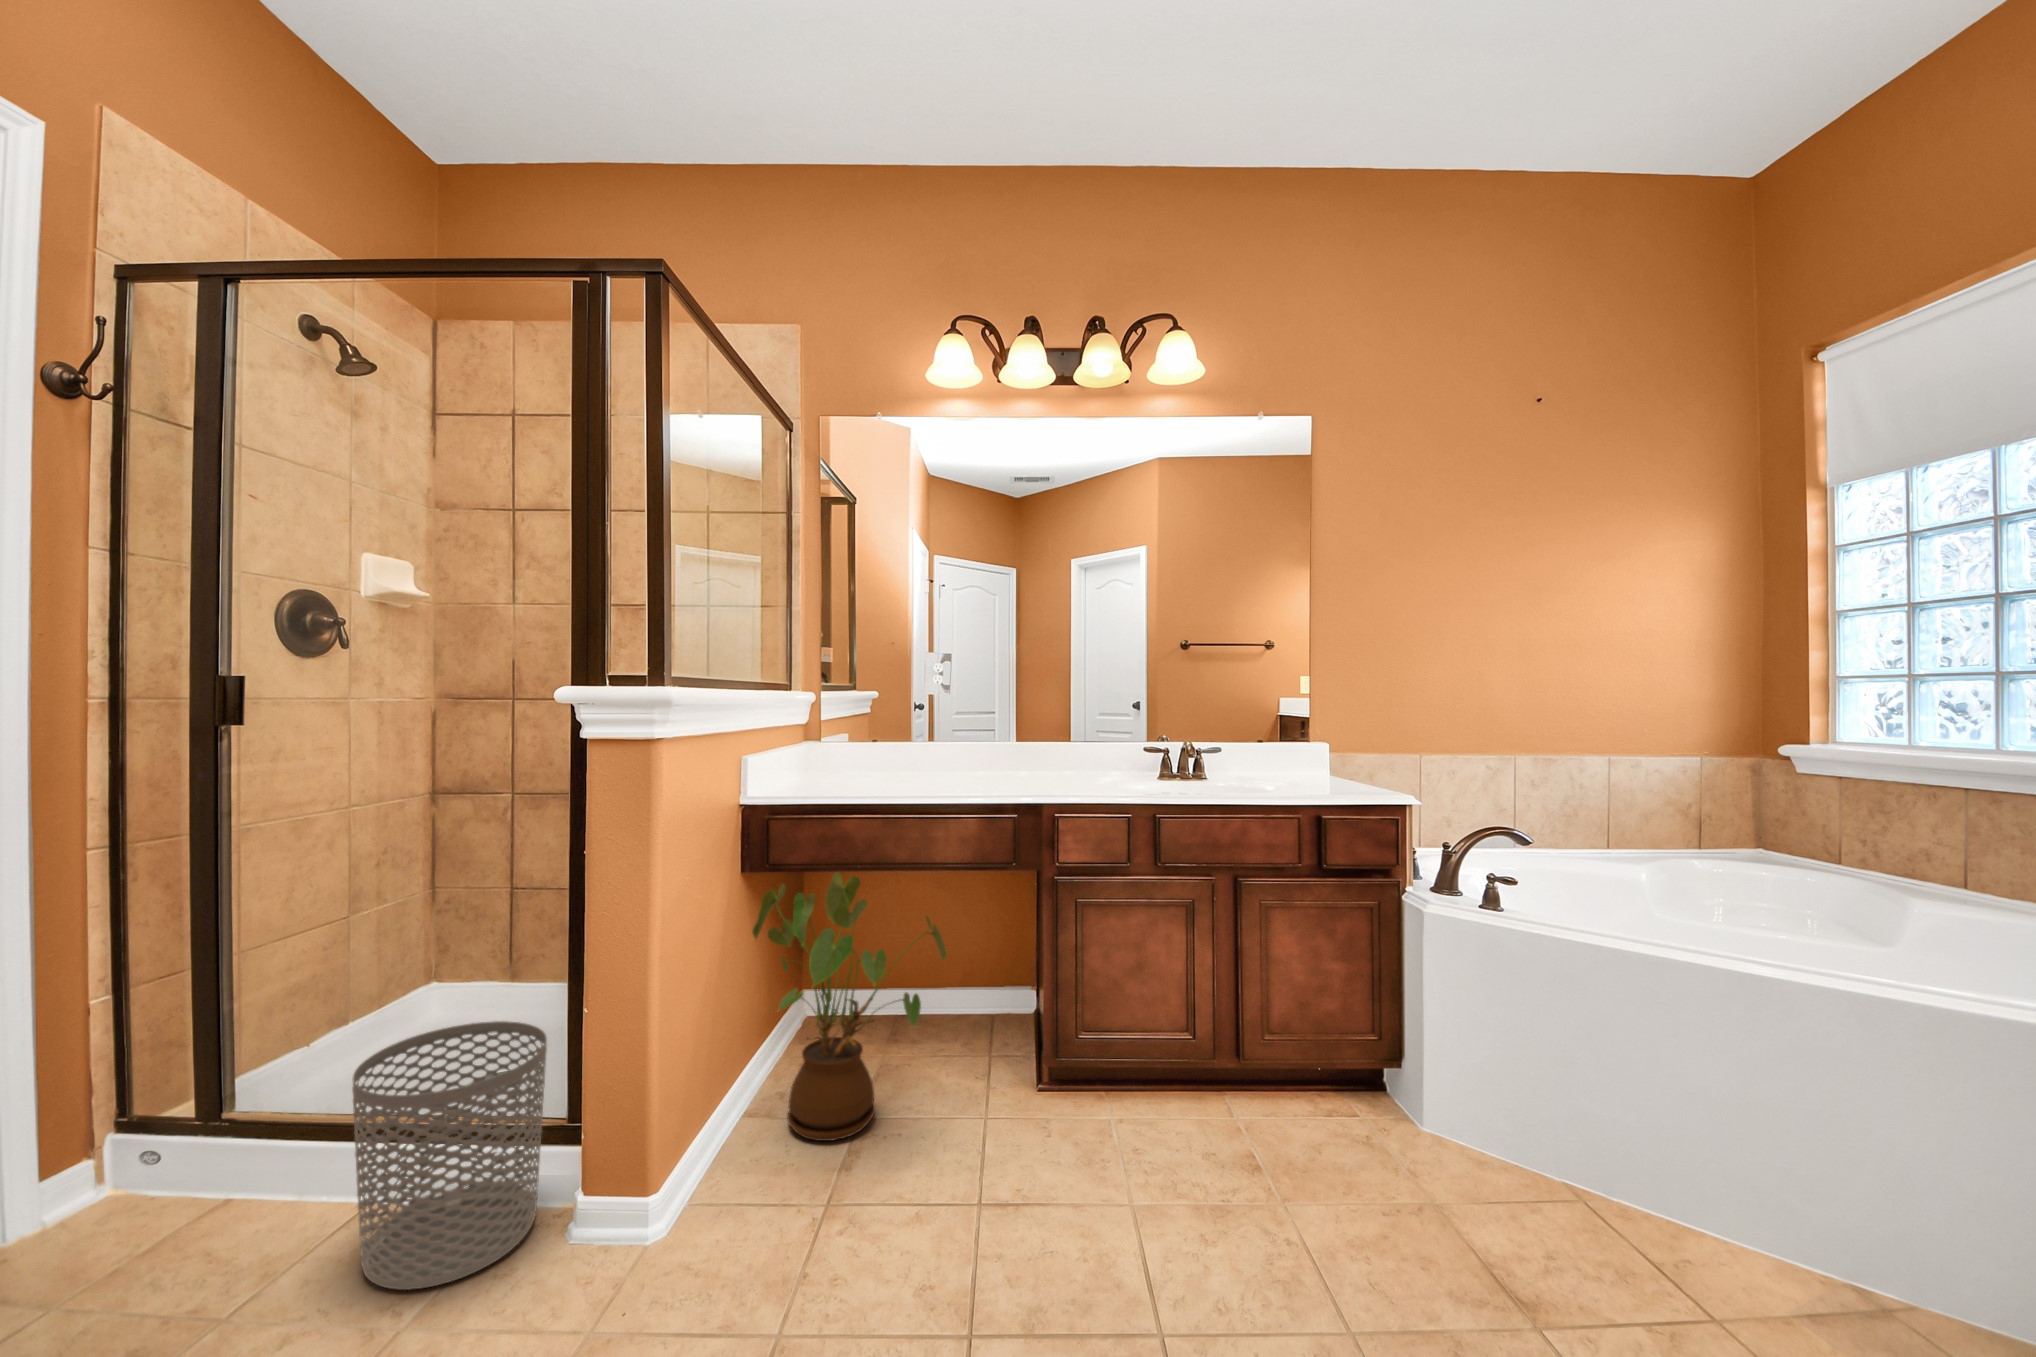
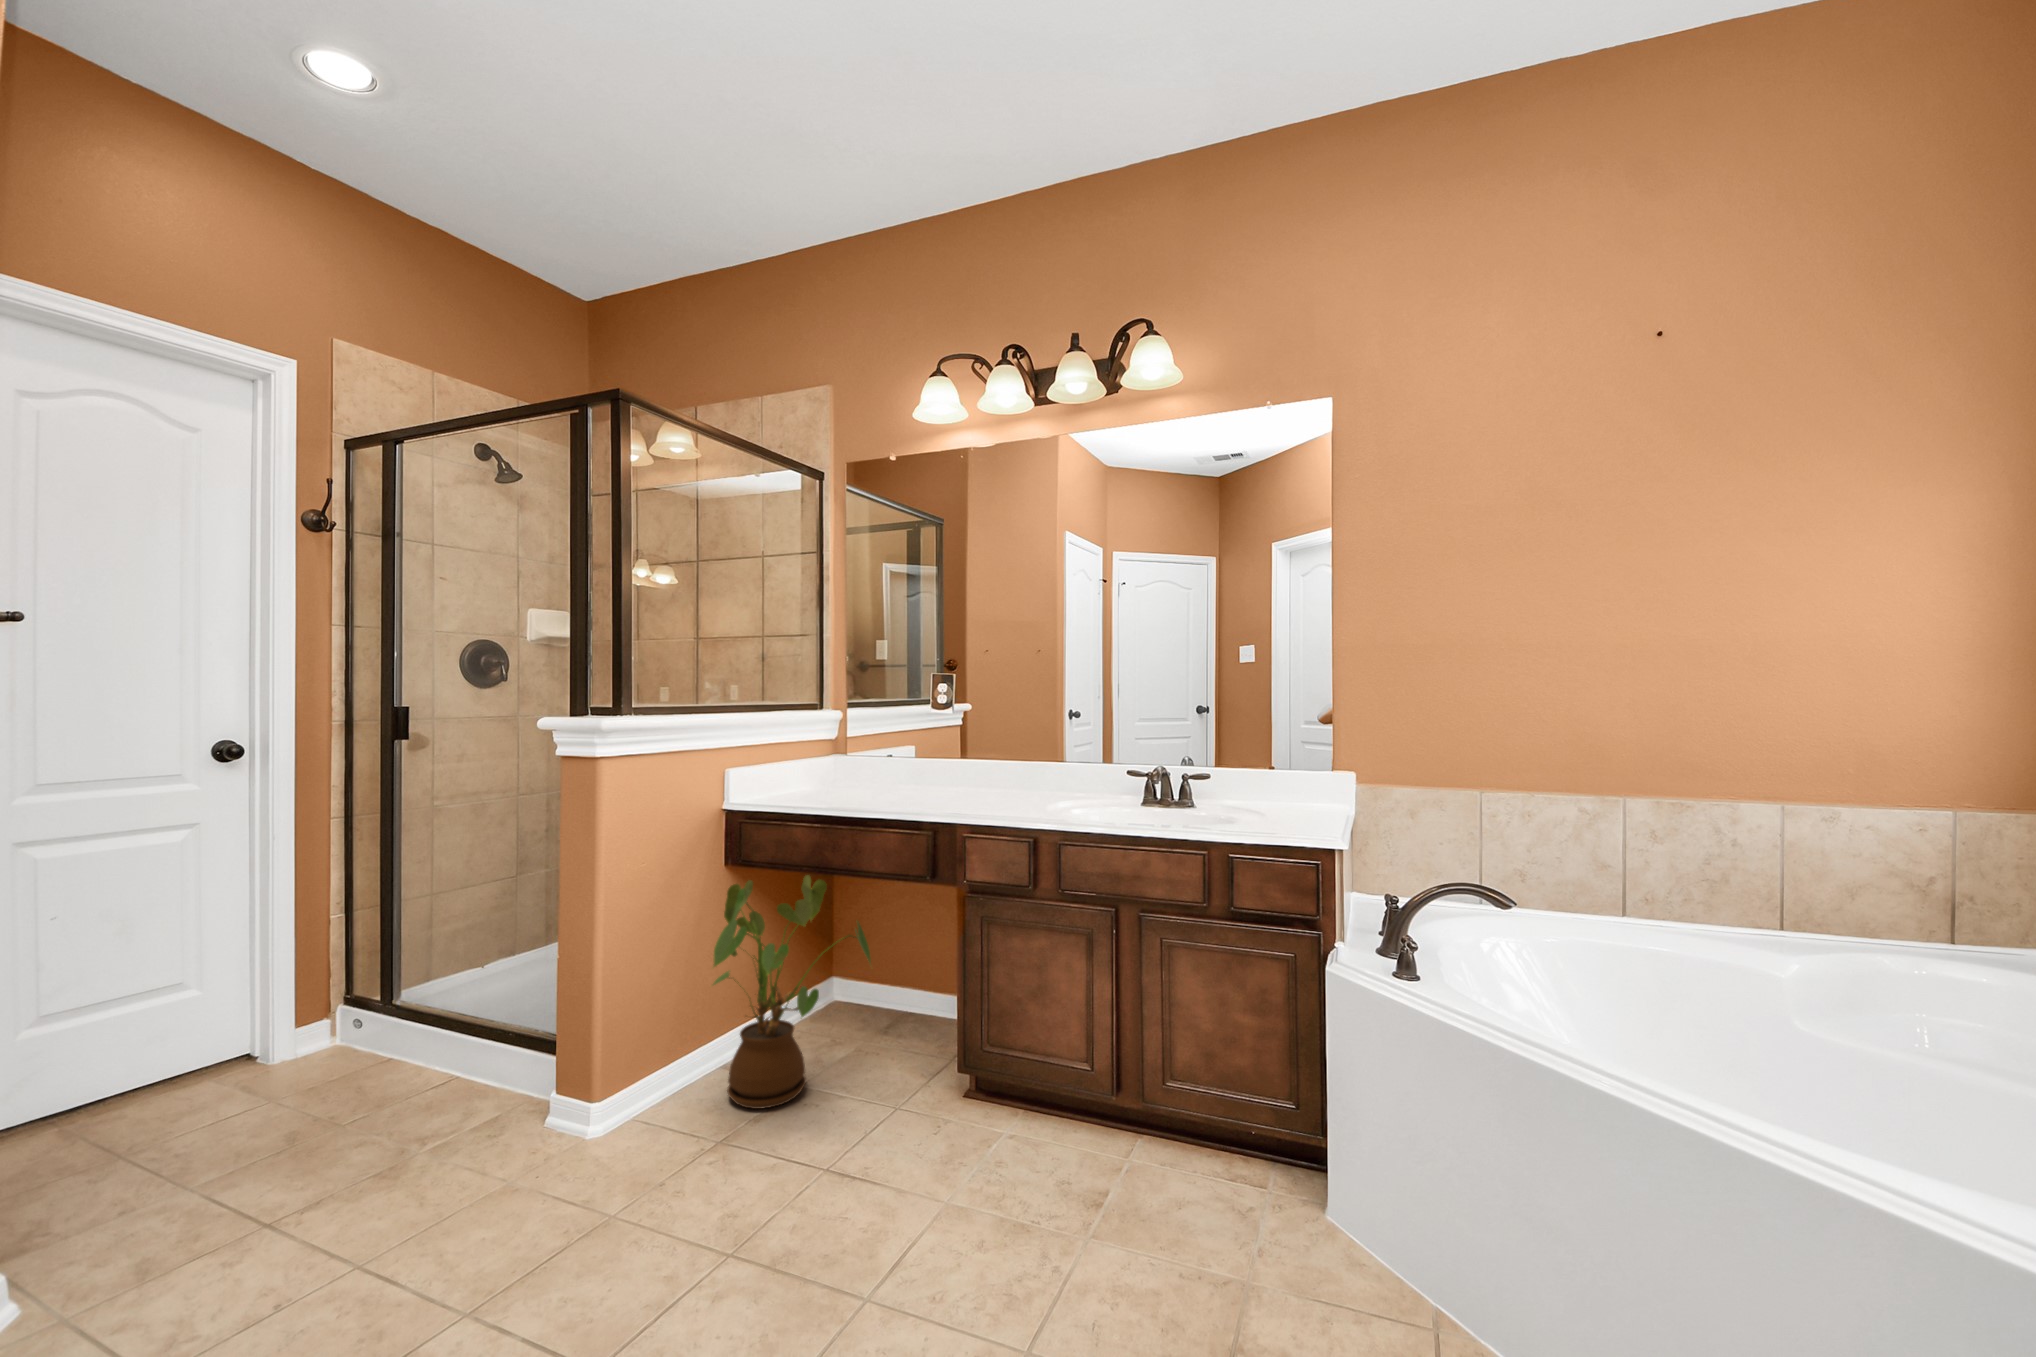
waste bin: present [352,1021,547,1290] -> none [389,962,529,1144]

